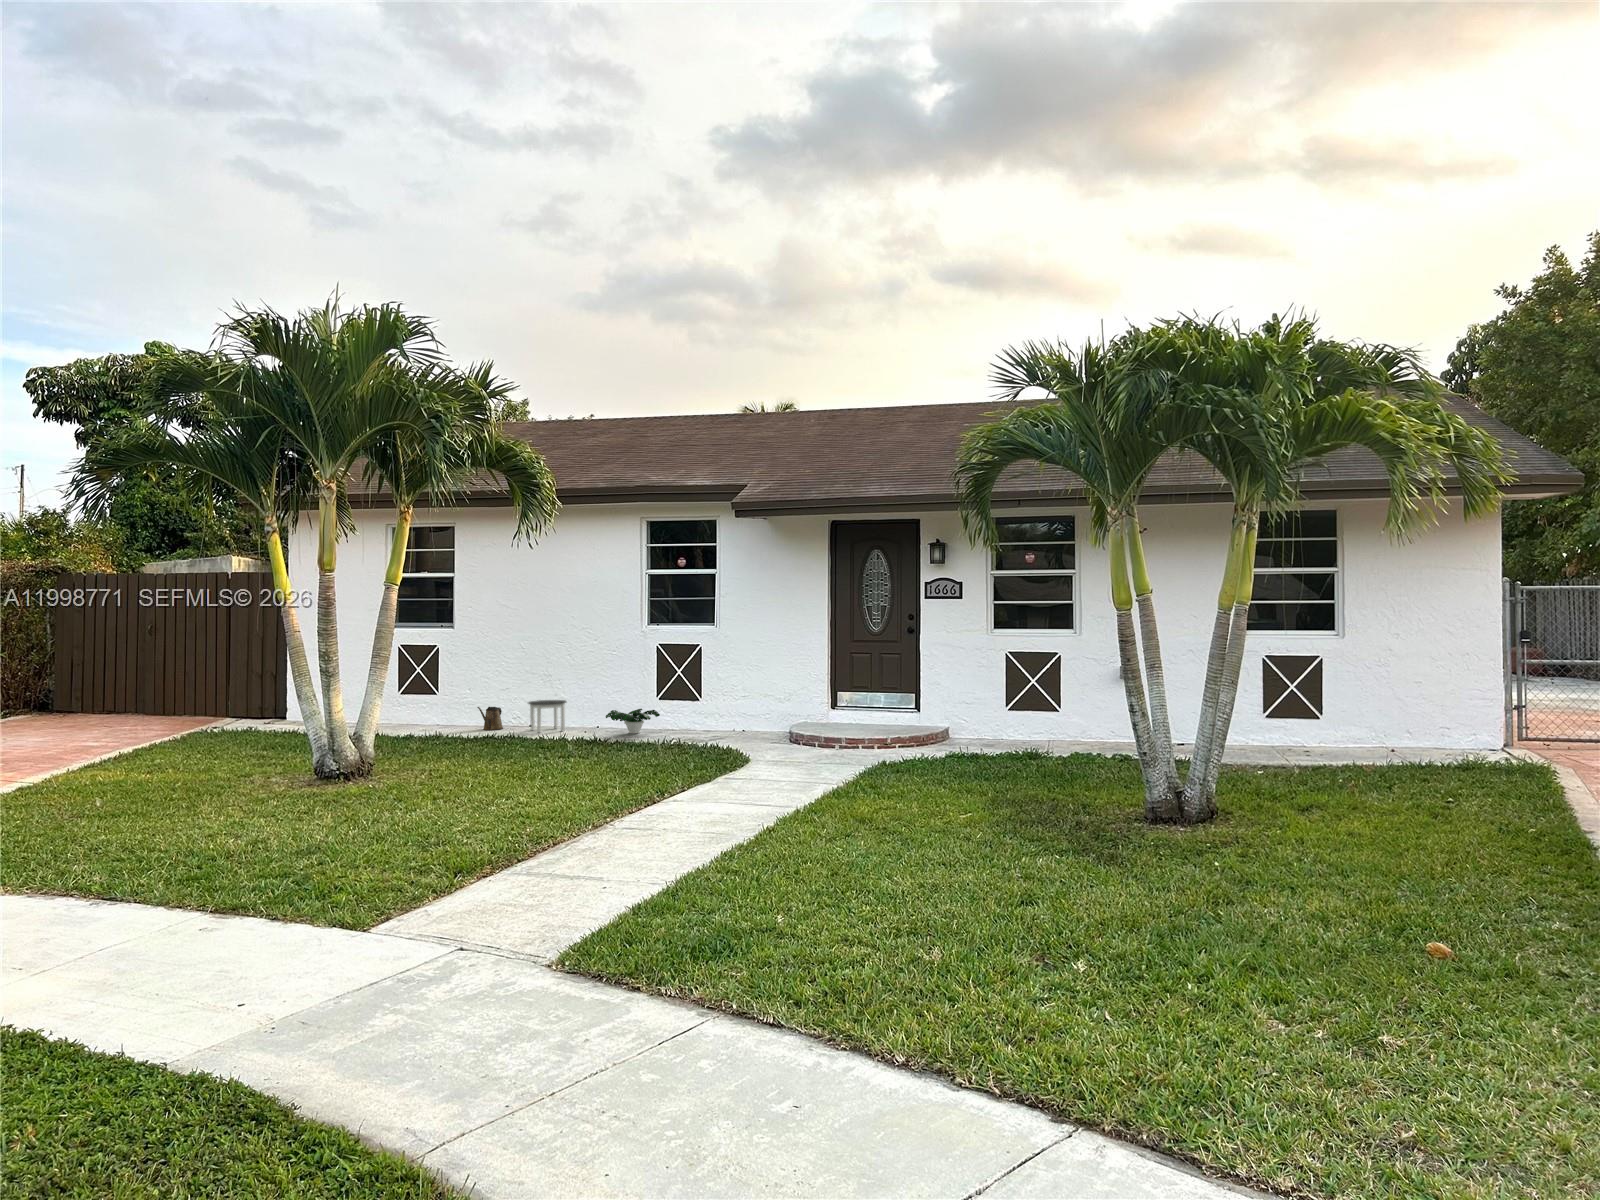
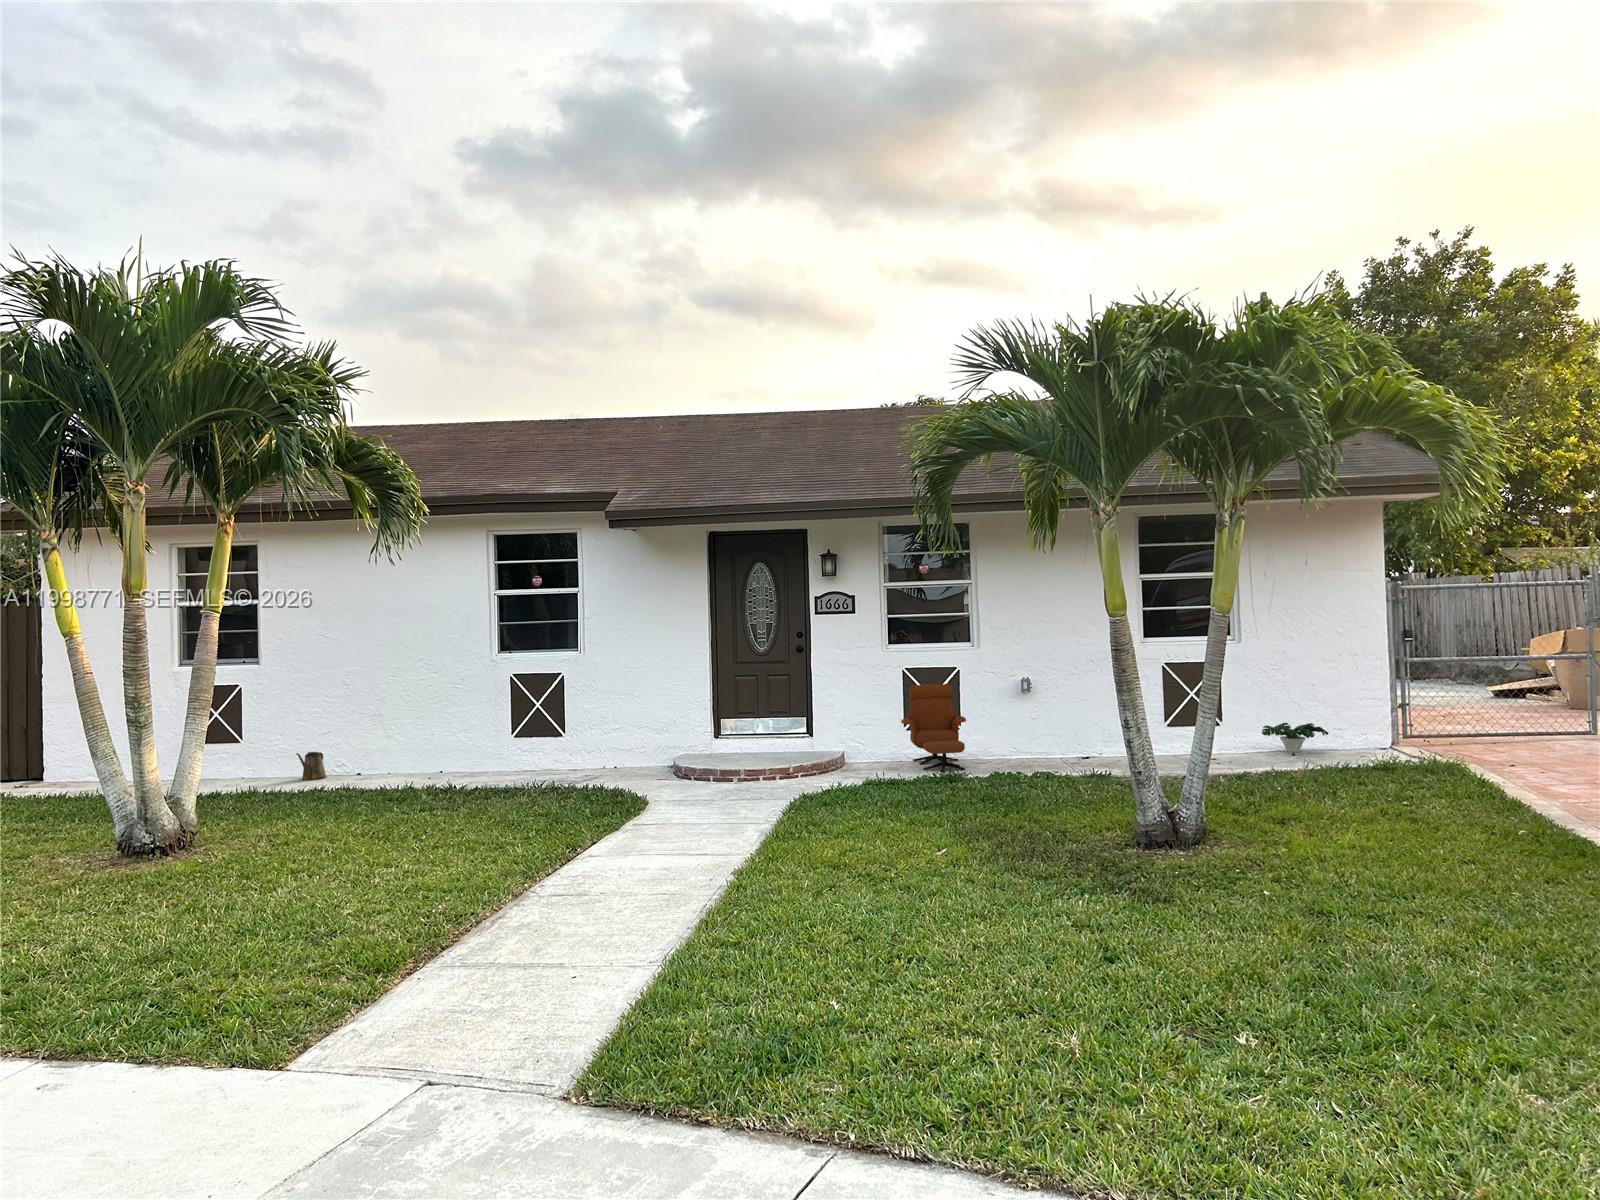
lounge chair: none [999,668,1062,750] -> present [901,684,966,772]
round table: present [528,700,566,733] -> none [359,740,407,780]
potted plant: present [606,709,660,734] -> present [1262,723,1329,752]

